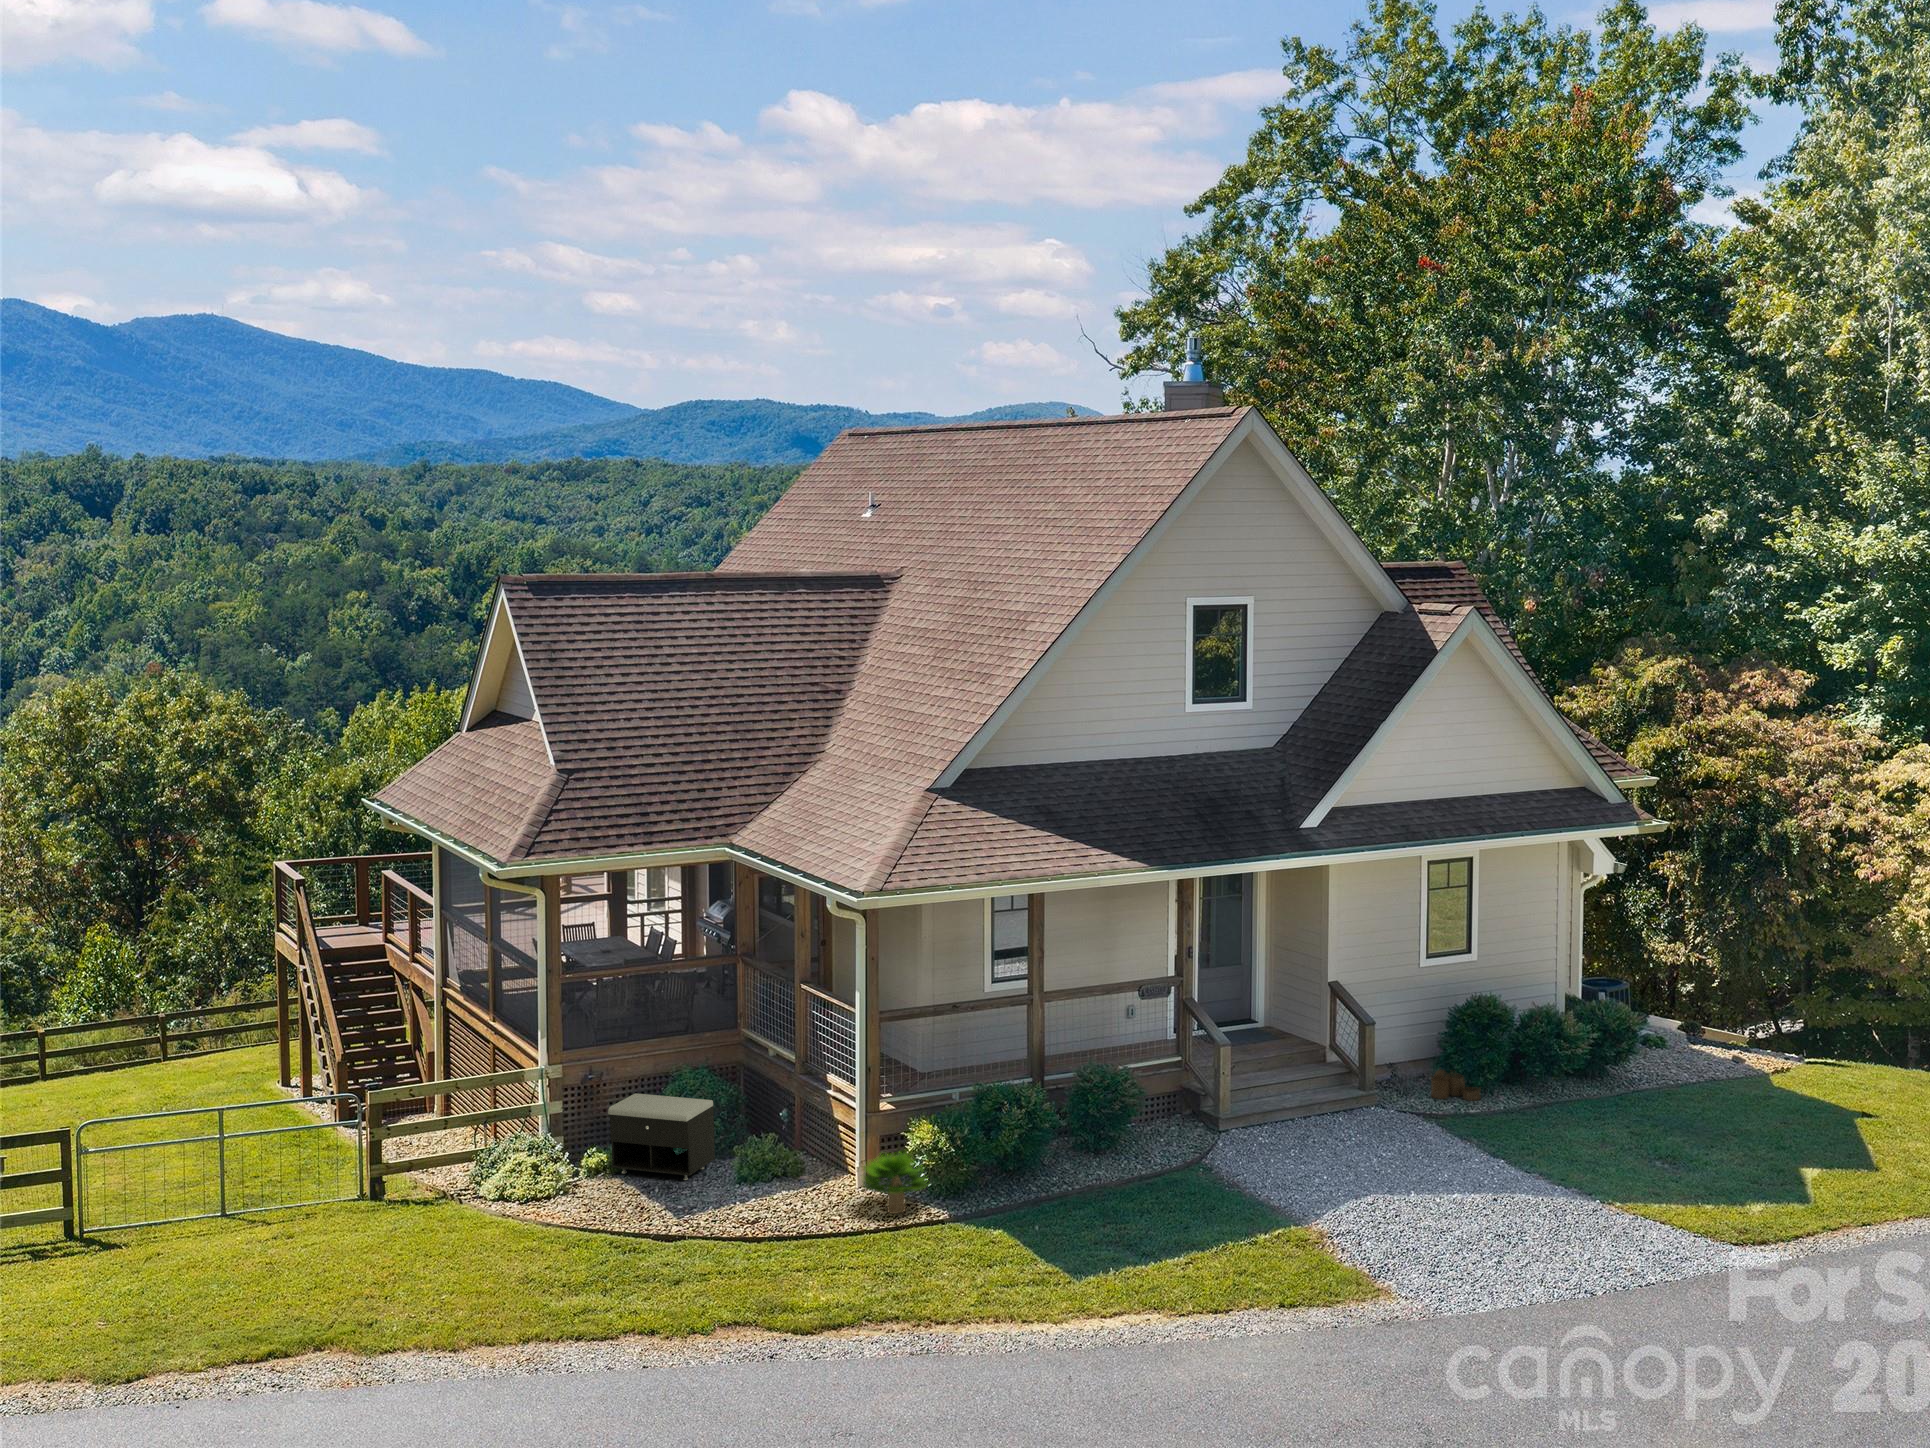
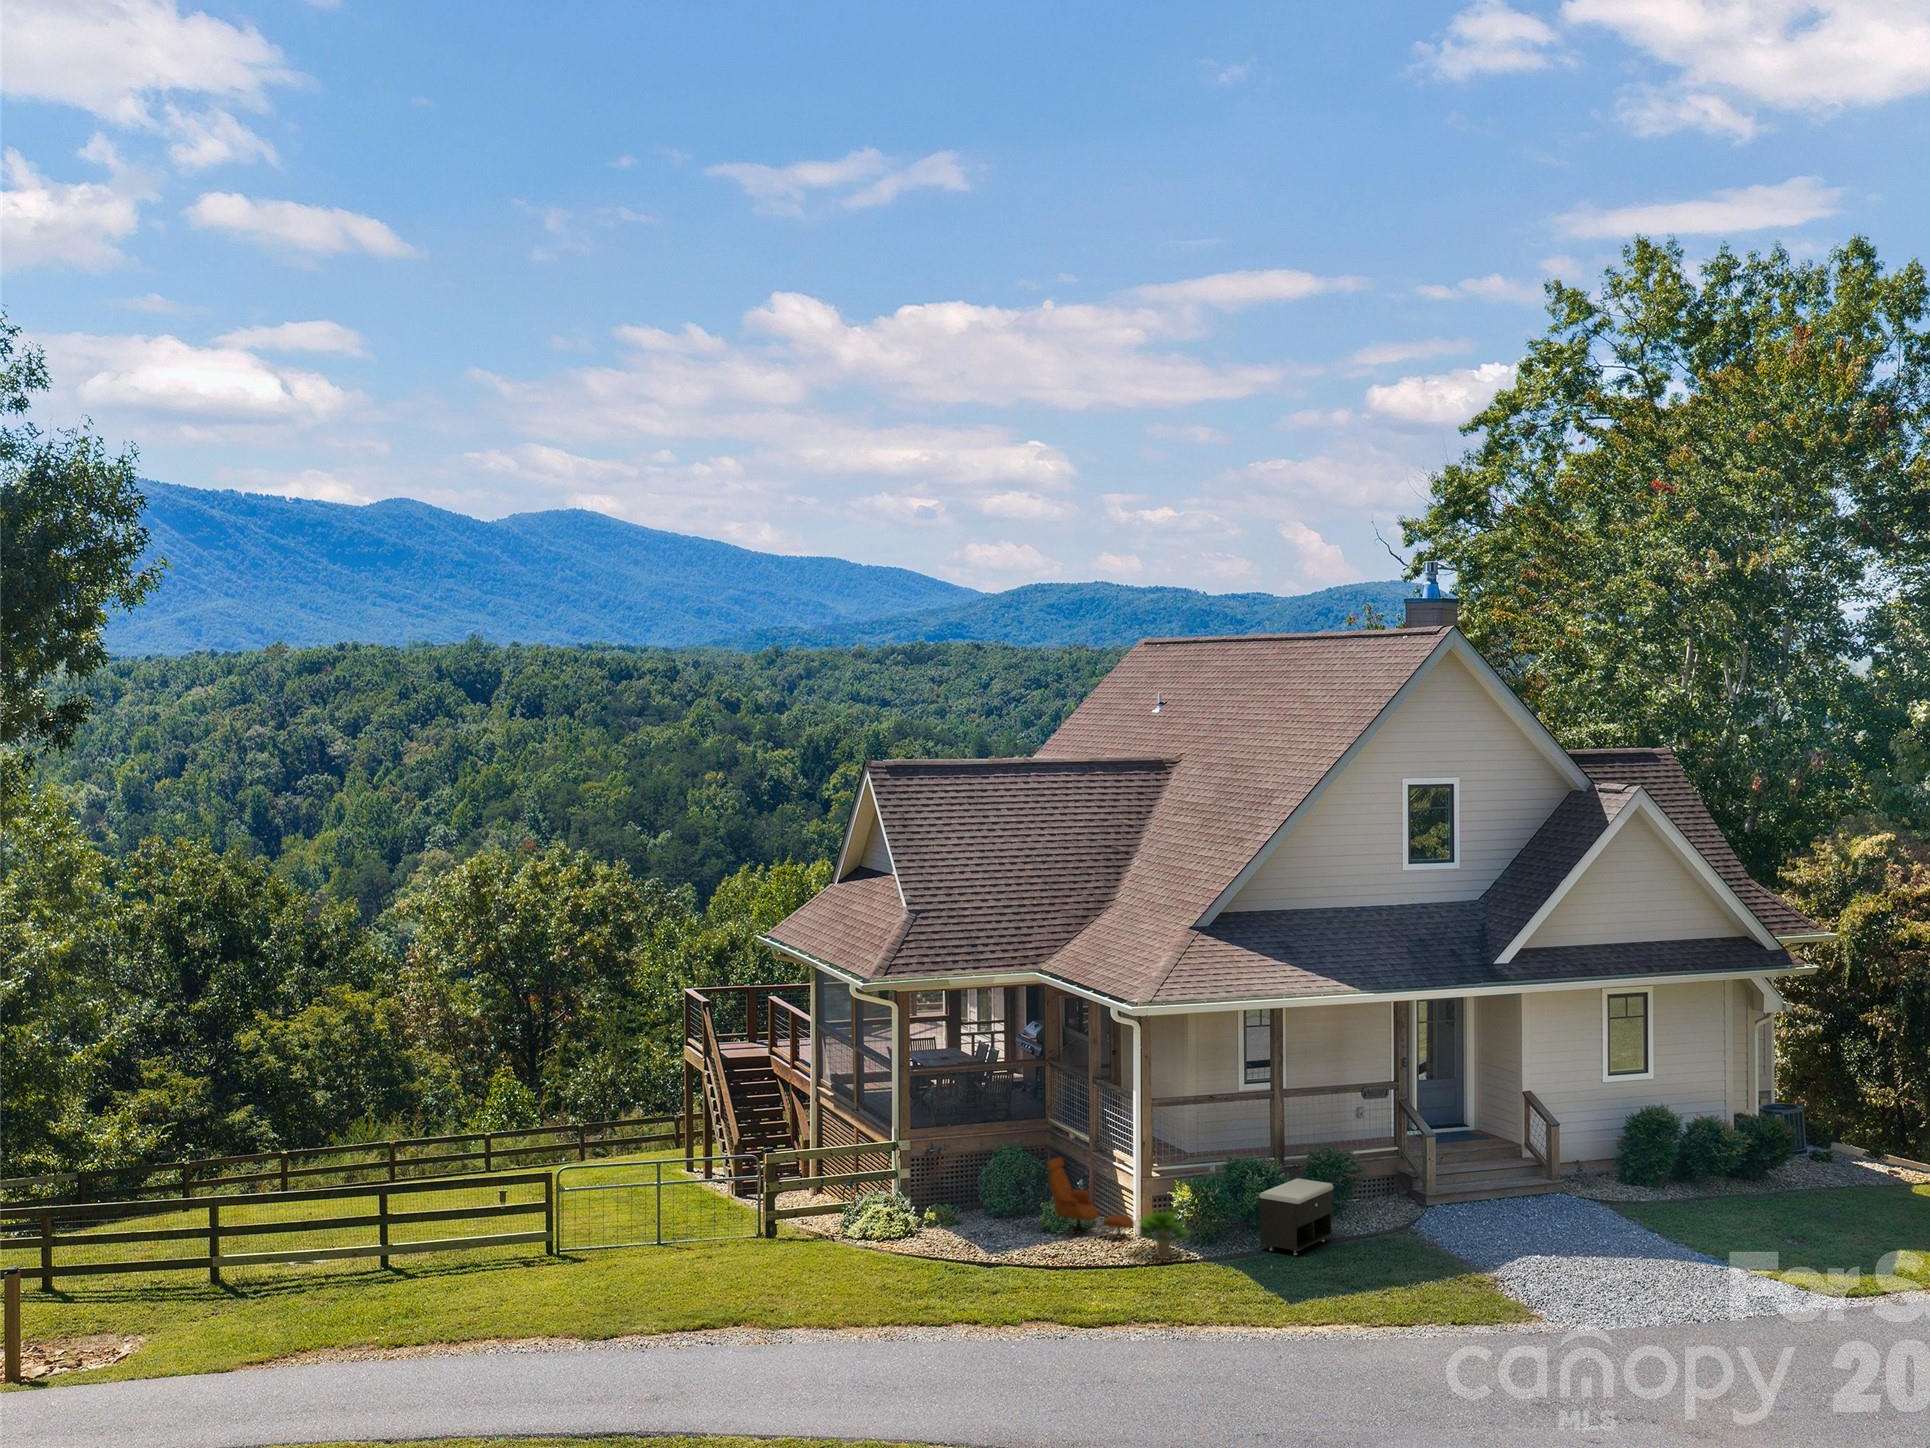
woven basket: present [1431,1069,1480,1101] -> none [1623,1179,1669,1207]
lounge chair: none [744,1085,857,1192] -> present [1047,1157,1134,1239]
storage bench: present [608,1093,715,1180] -> present [1259,1178,1334,1255]

